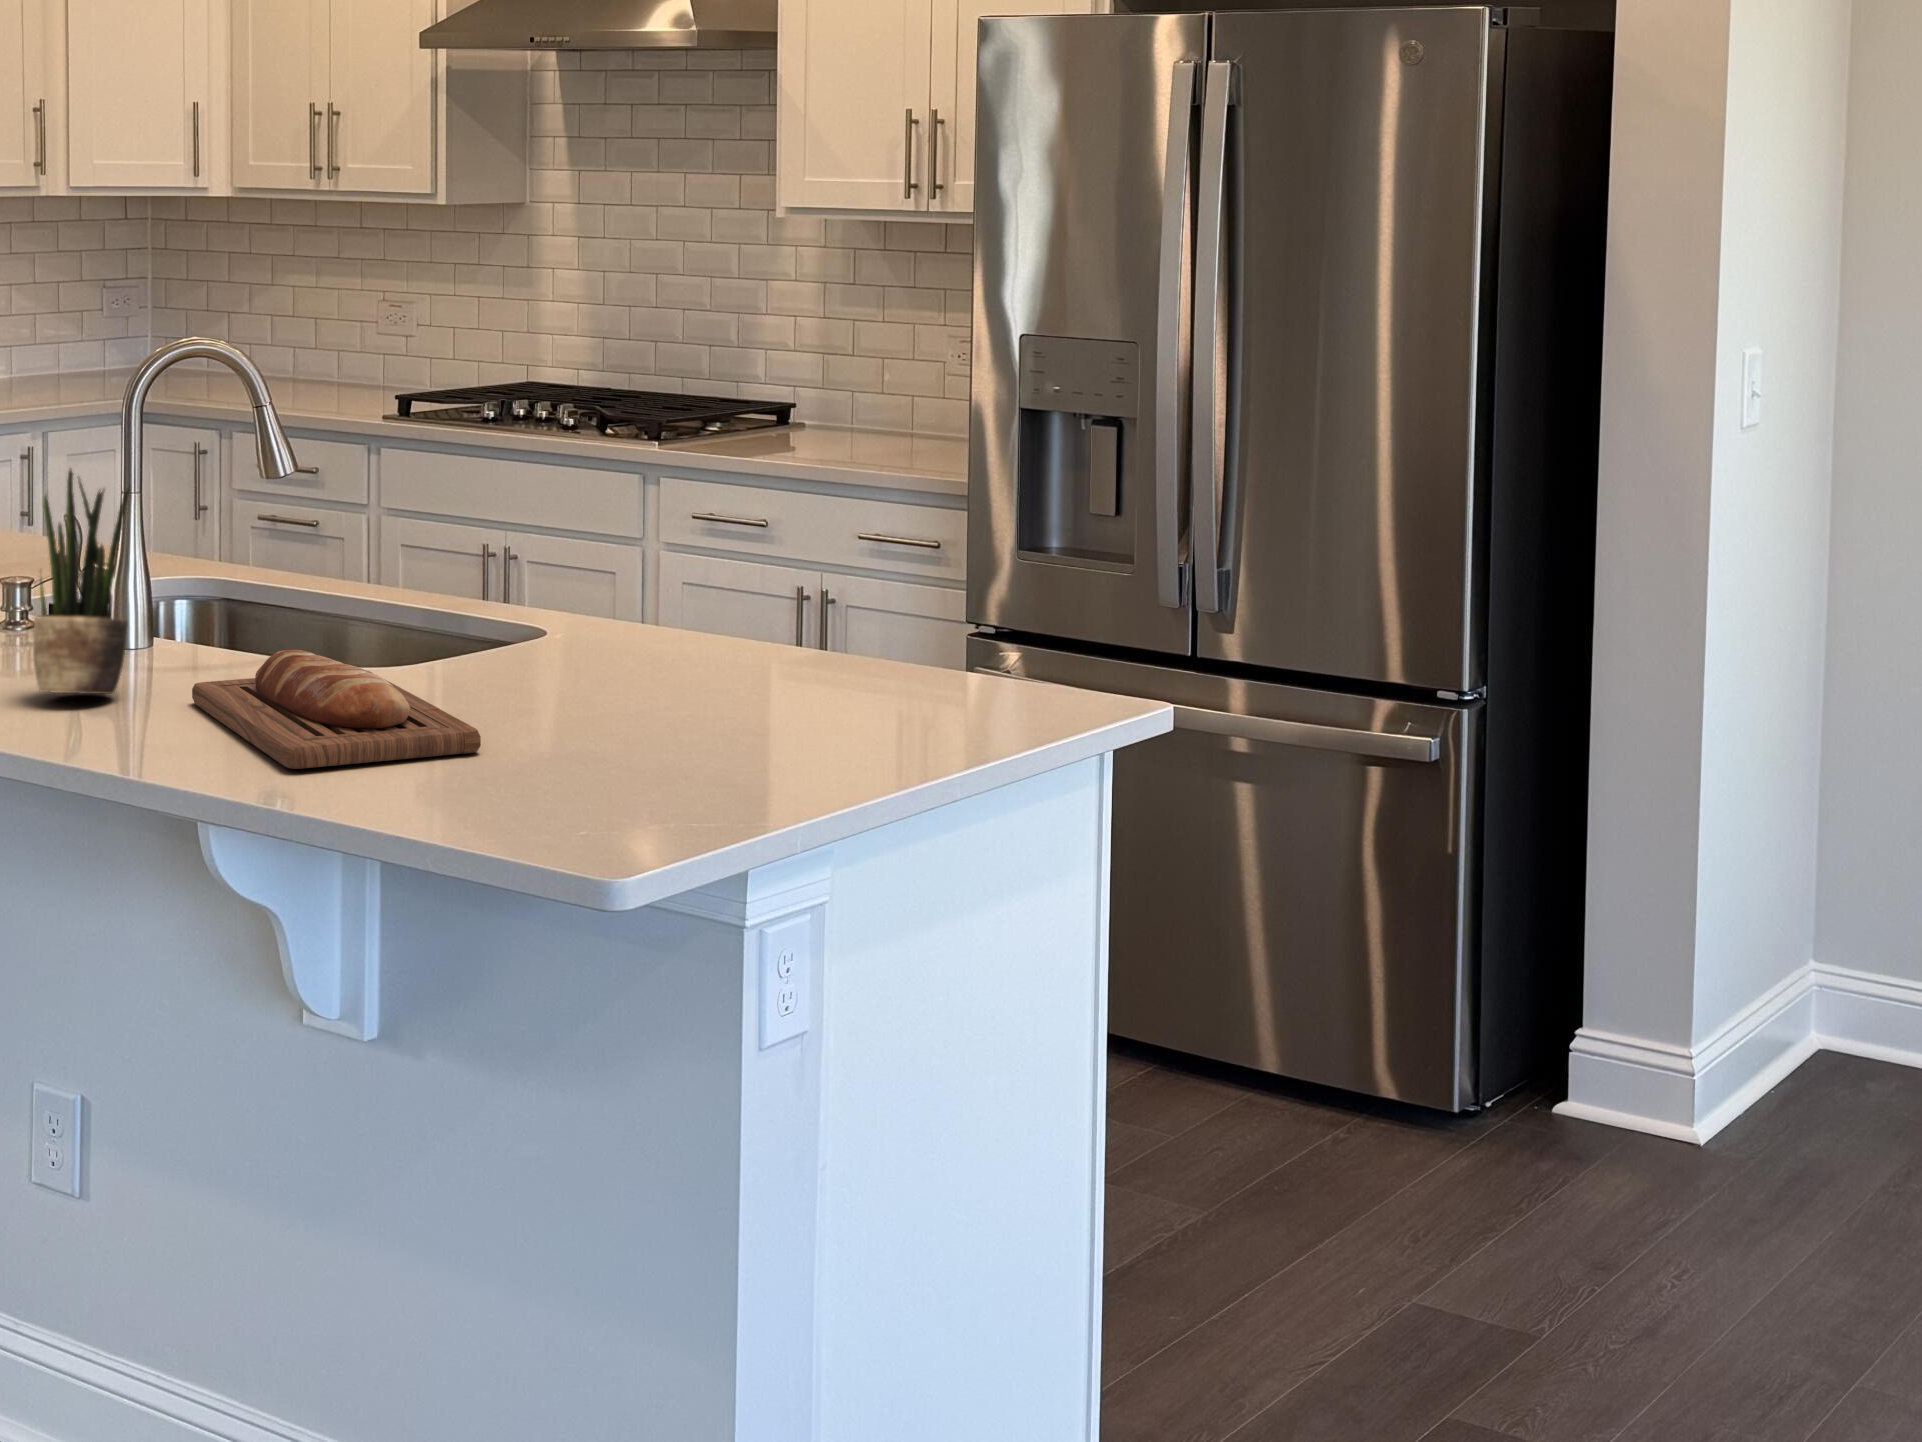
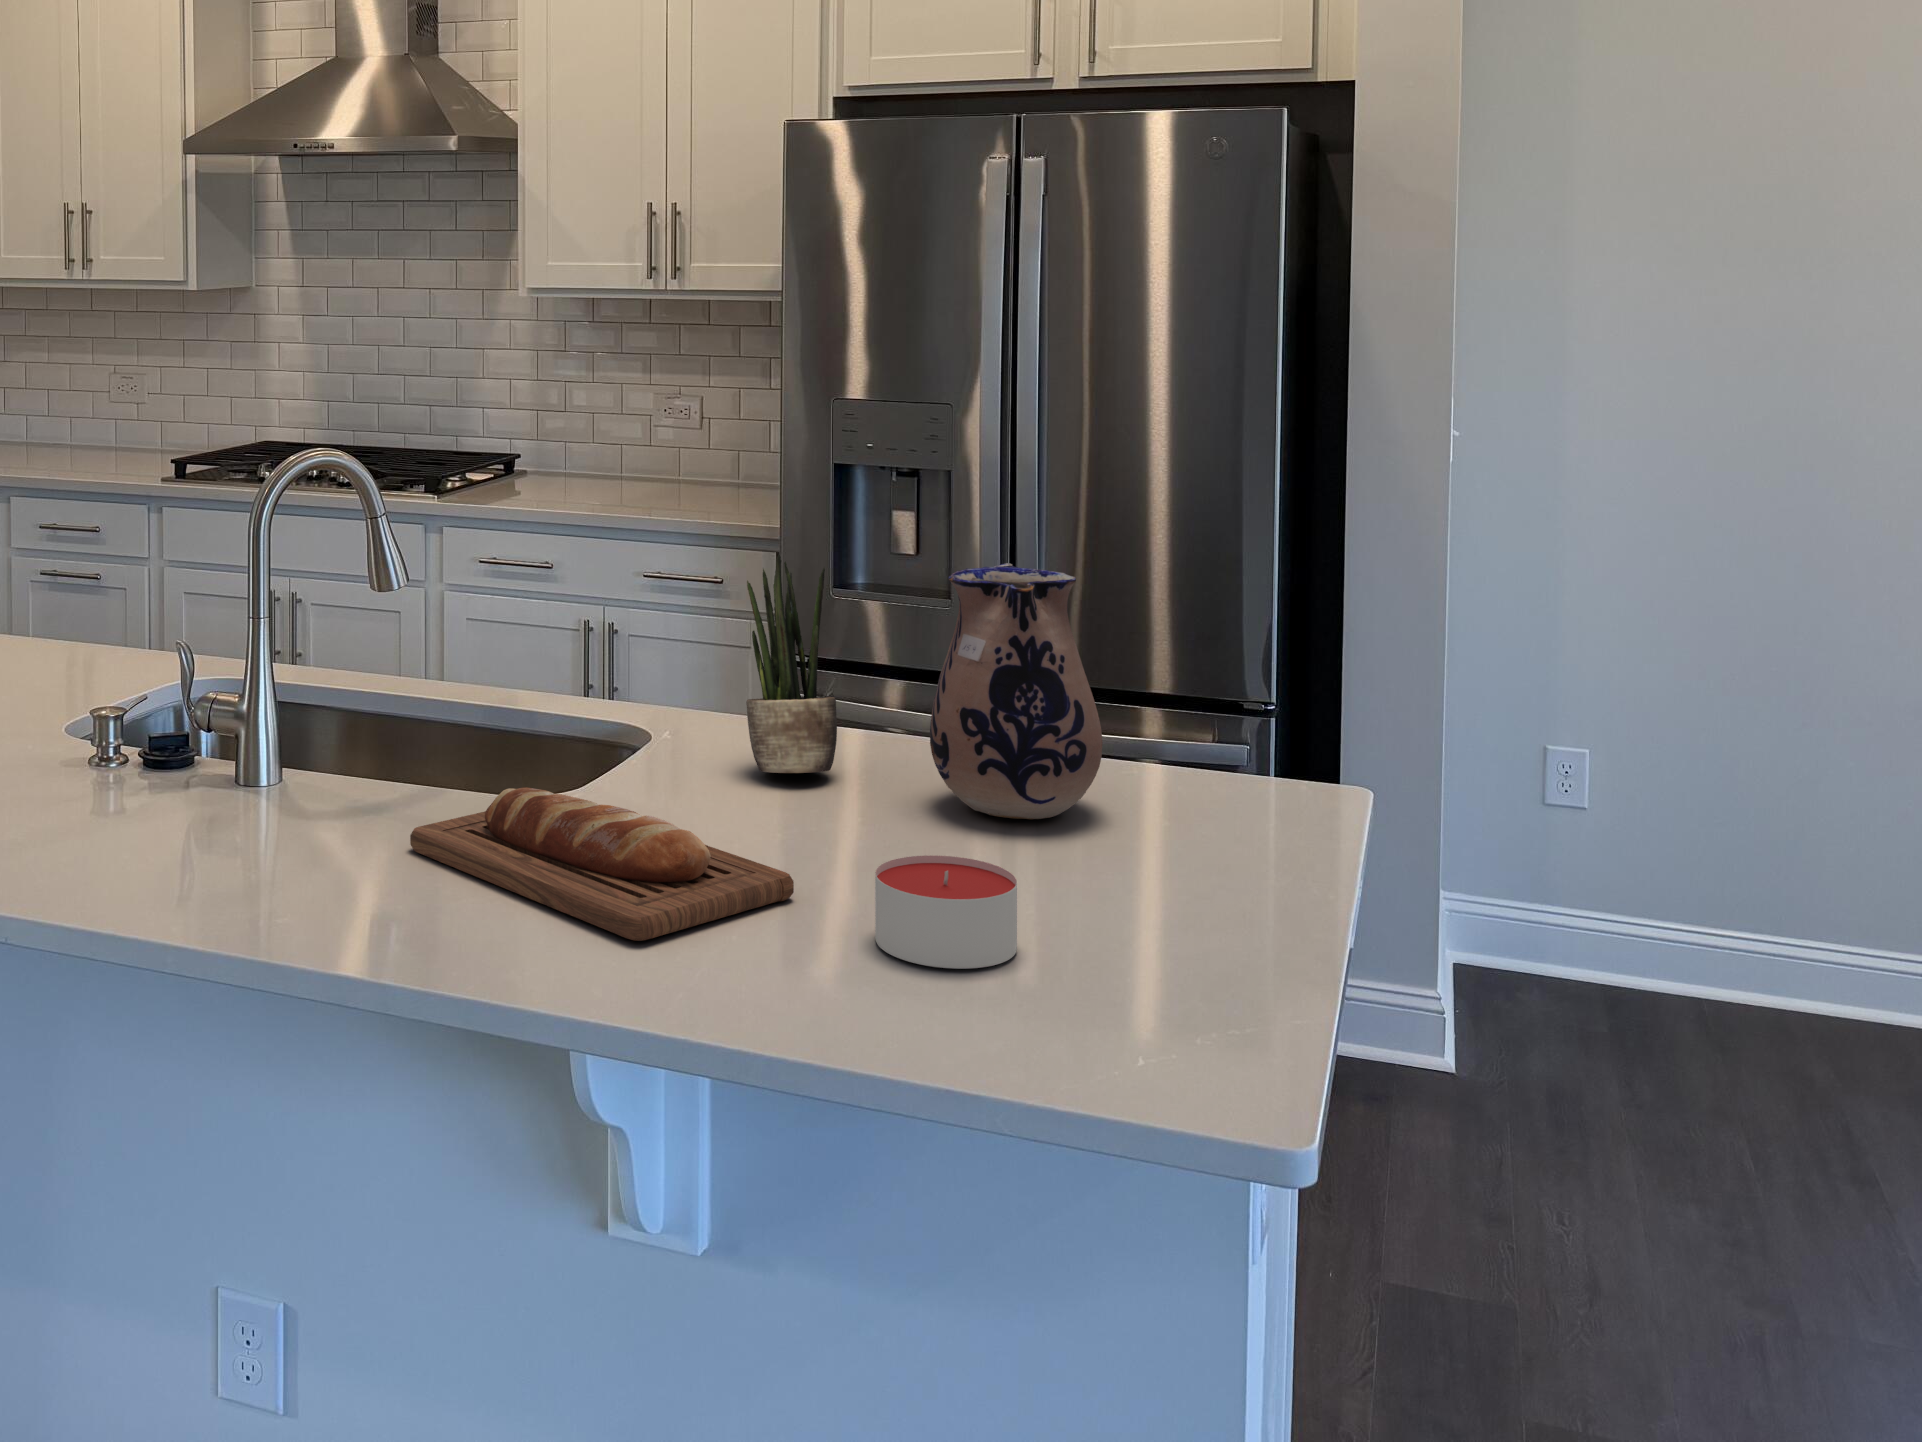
ceramic pitcher: none [718,466,884,715] -> present [930,563,1103,819]
potted plant: present [33,468,130,694] -> present [746,554,837,773]
candle: none [498,712,626,804] -> present [875,855,1017,969]

